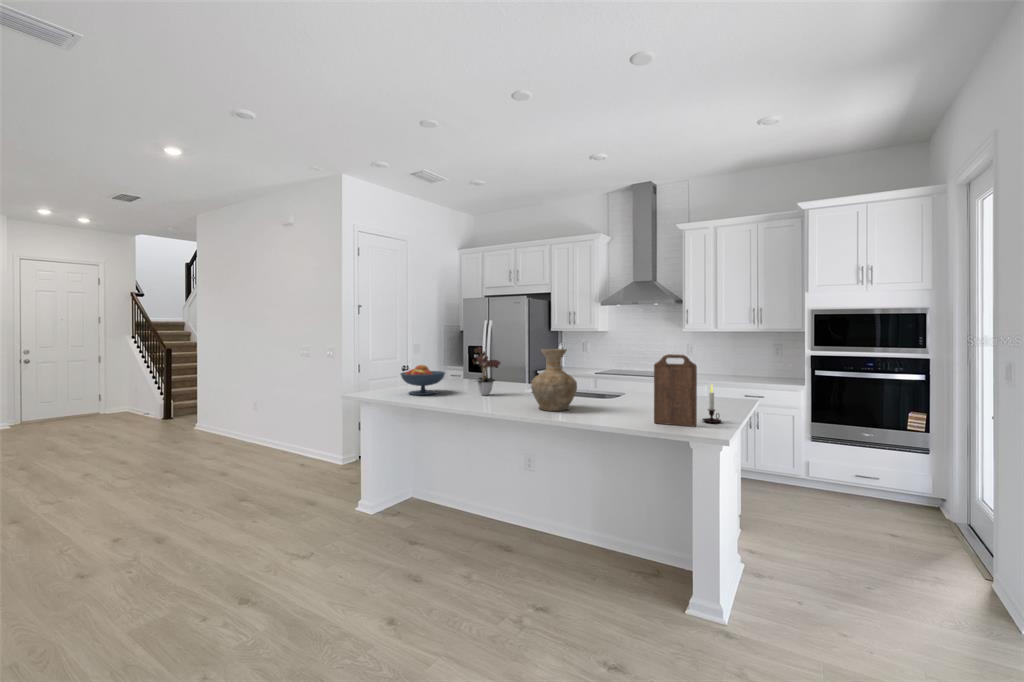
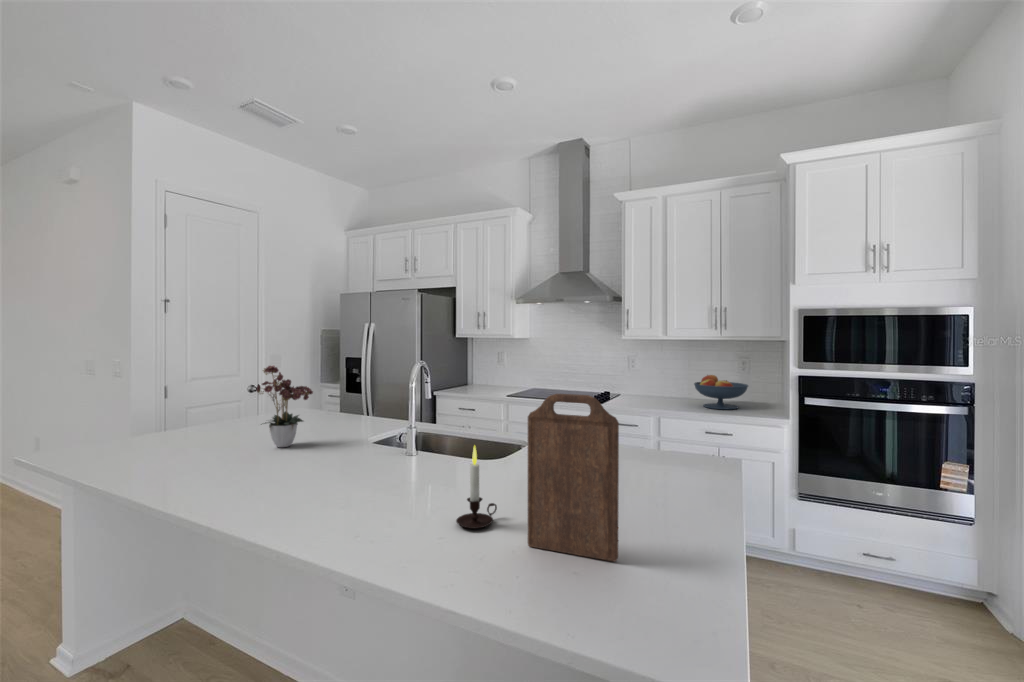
vase: present [531,349,577,411] -> none [313,372,404,498]
fruit bowl: present [401,365,445,395] -> present [694,375,748,409]
candle: present [702,384,721,423] -> present [456,446,497,529]

